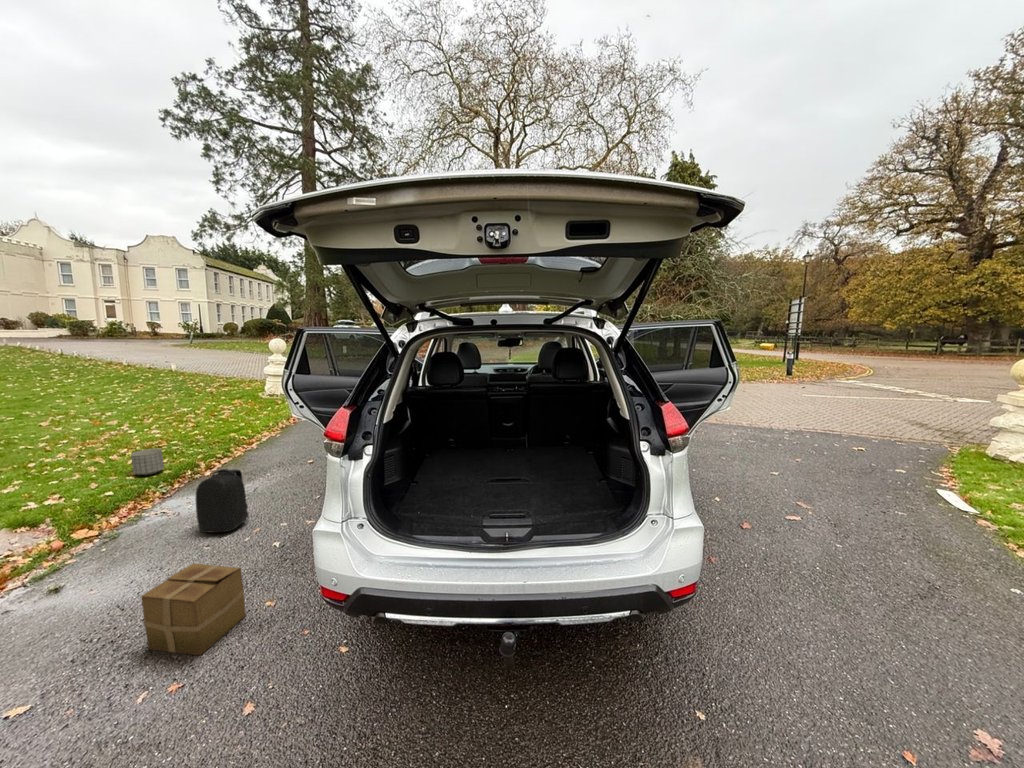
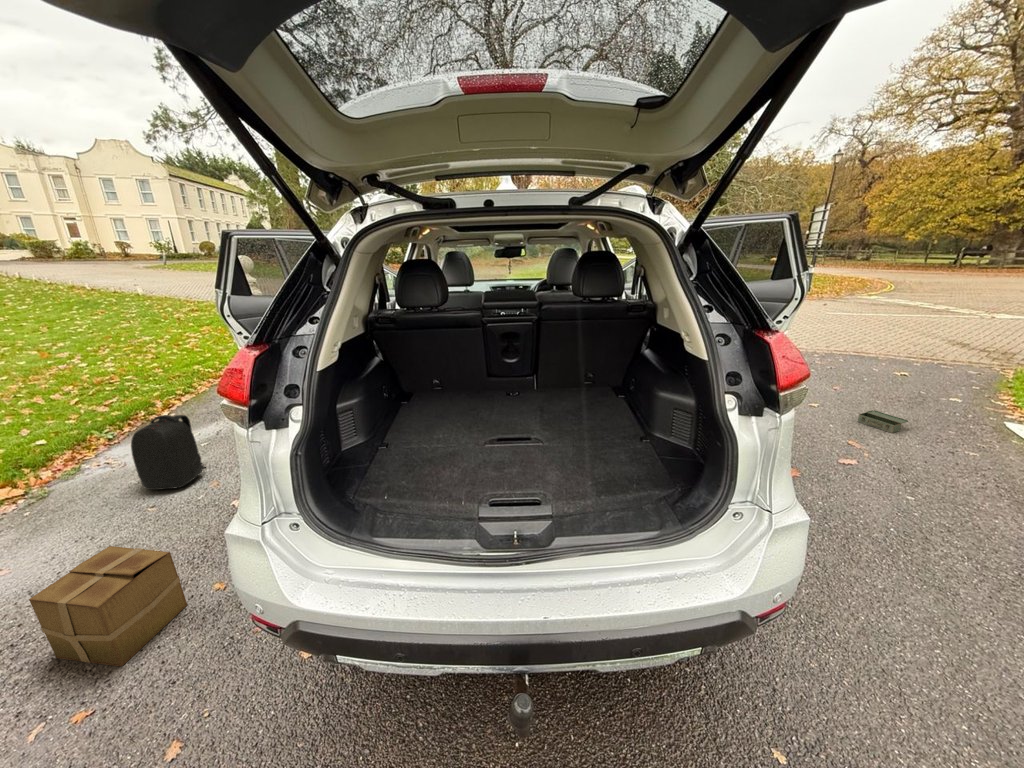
planter: present [131,449,164,476] -> none [66,387,111,418]
toolbox: none [811,477,853,497] -> present [858,410,908,433]

